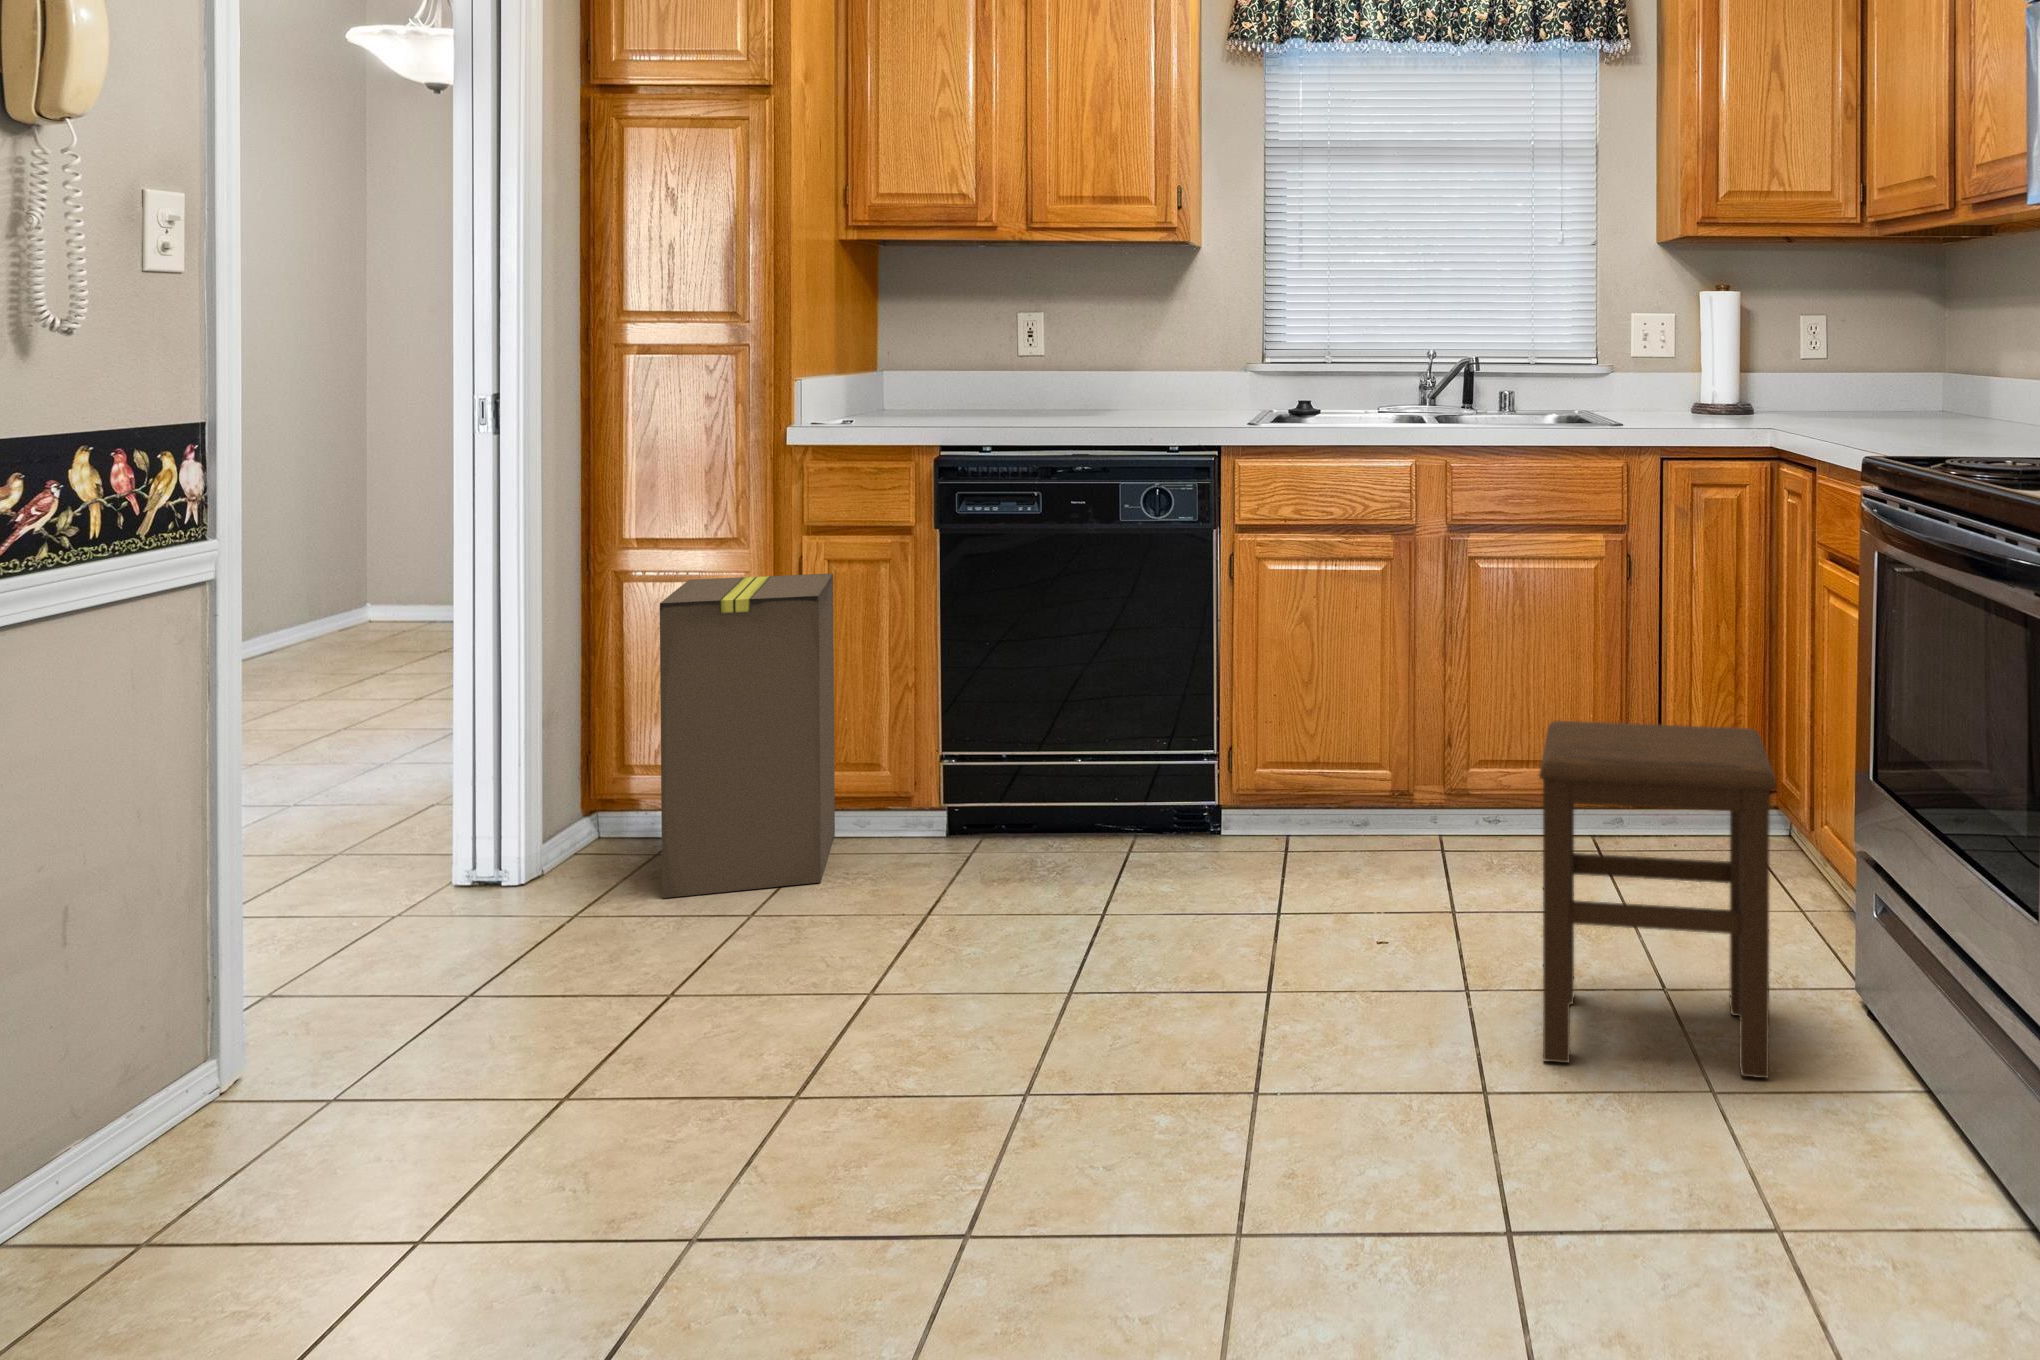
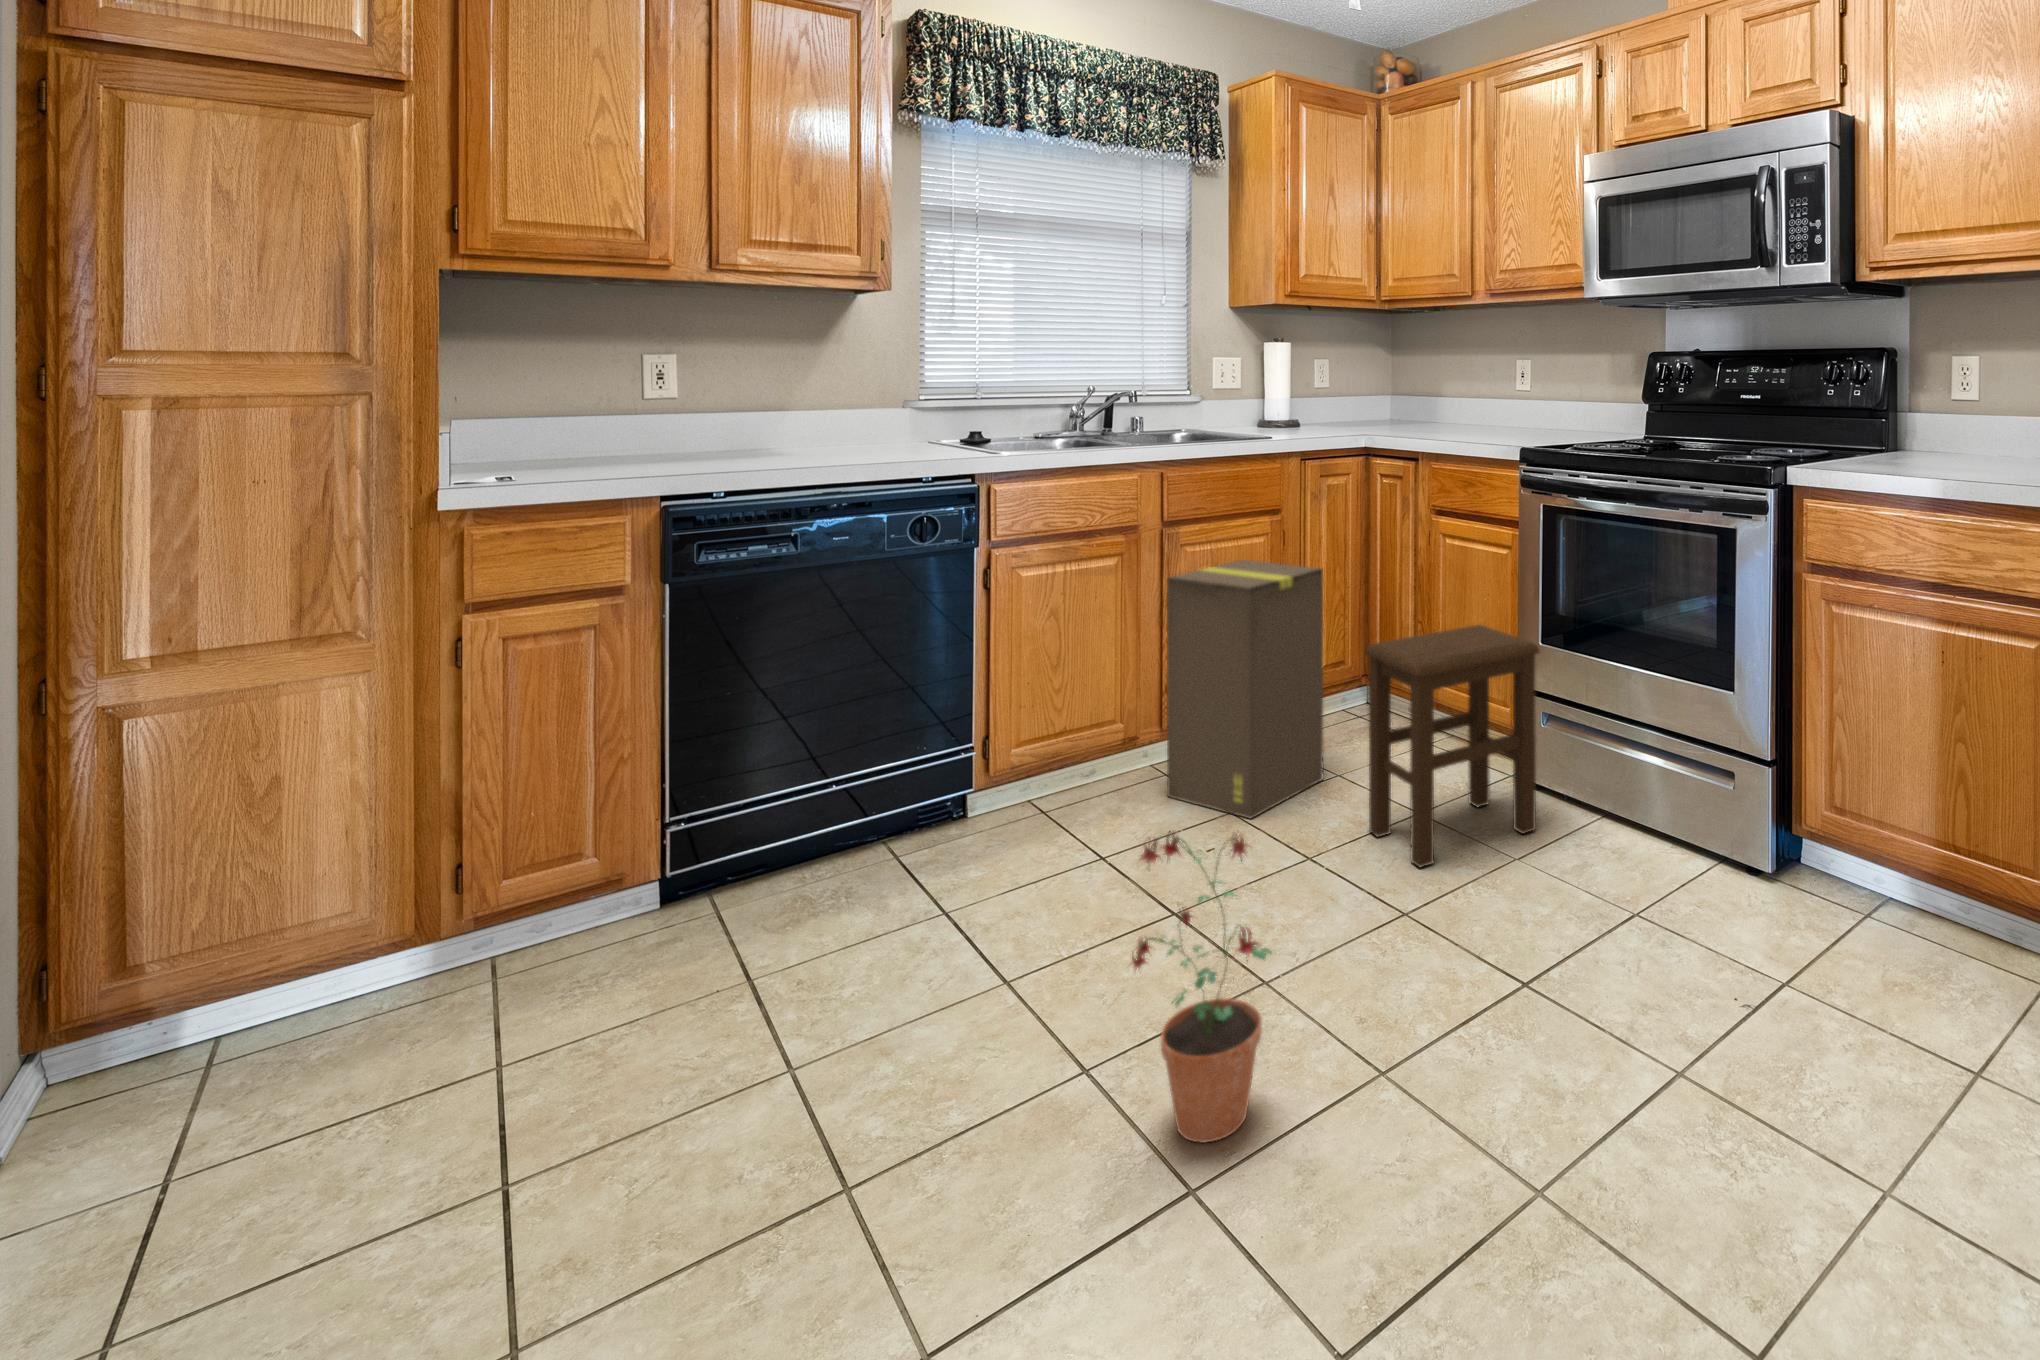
cardboard box: present [660,573,835,898] -> present [1167,560,1323,819]
potted plant: none [853,860,1053,1247] -> present [1132,832,1272,1143]

